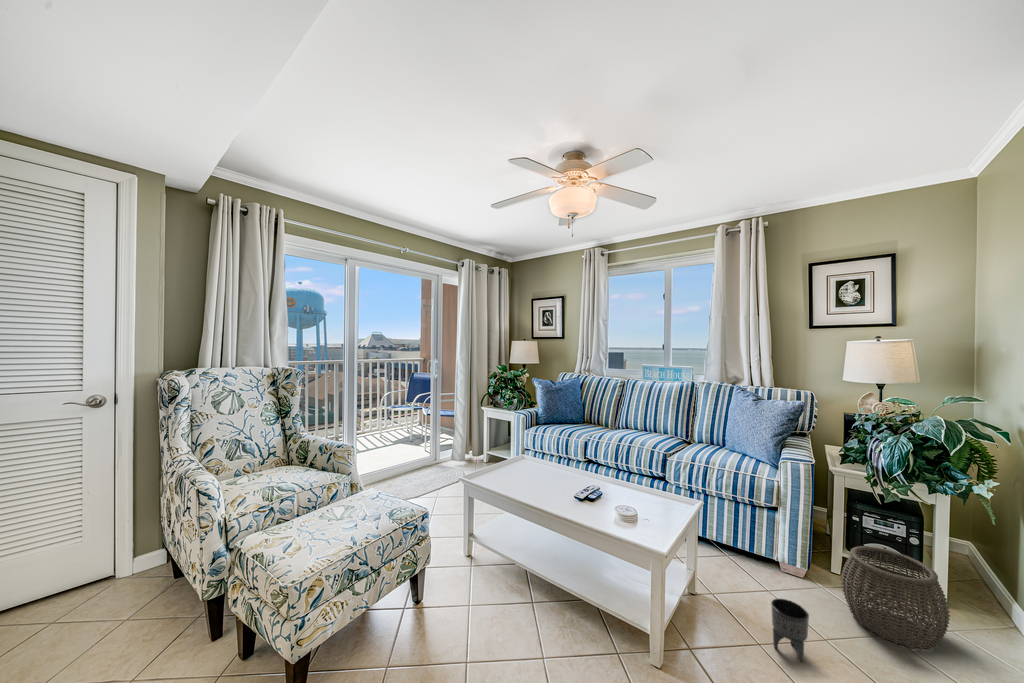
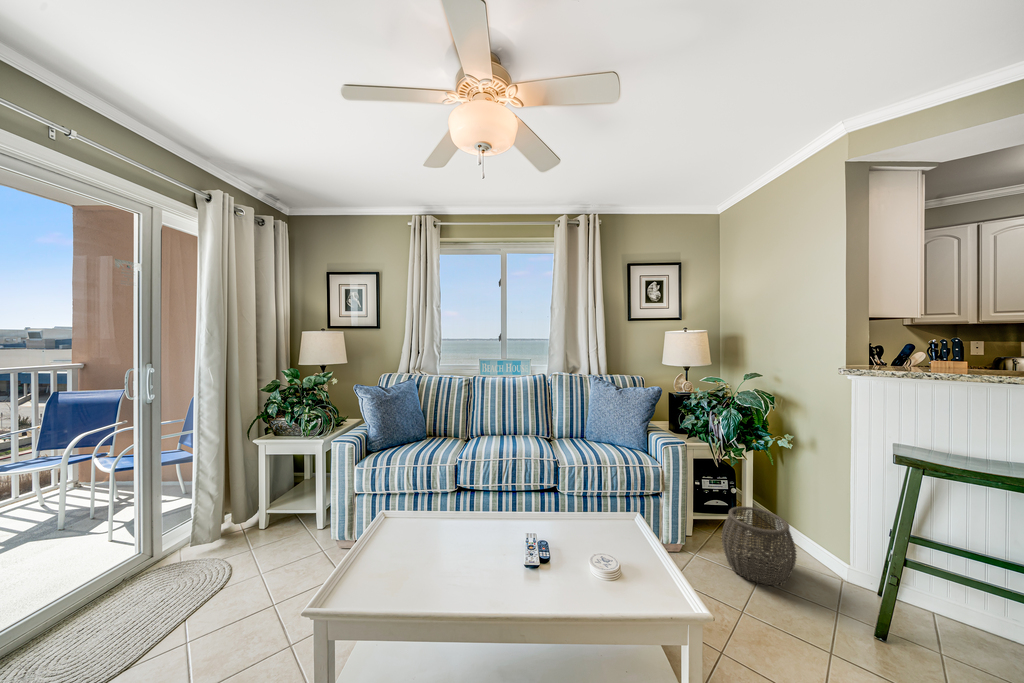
planter: present [771,599,809,661] -> none [733,592,769,650]

